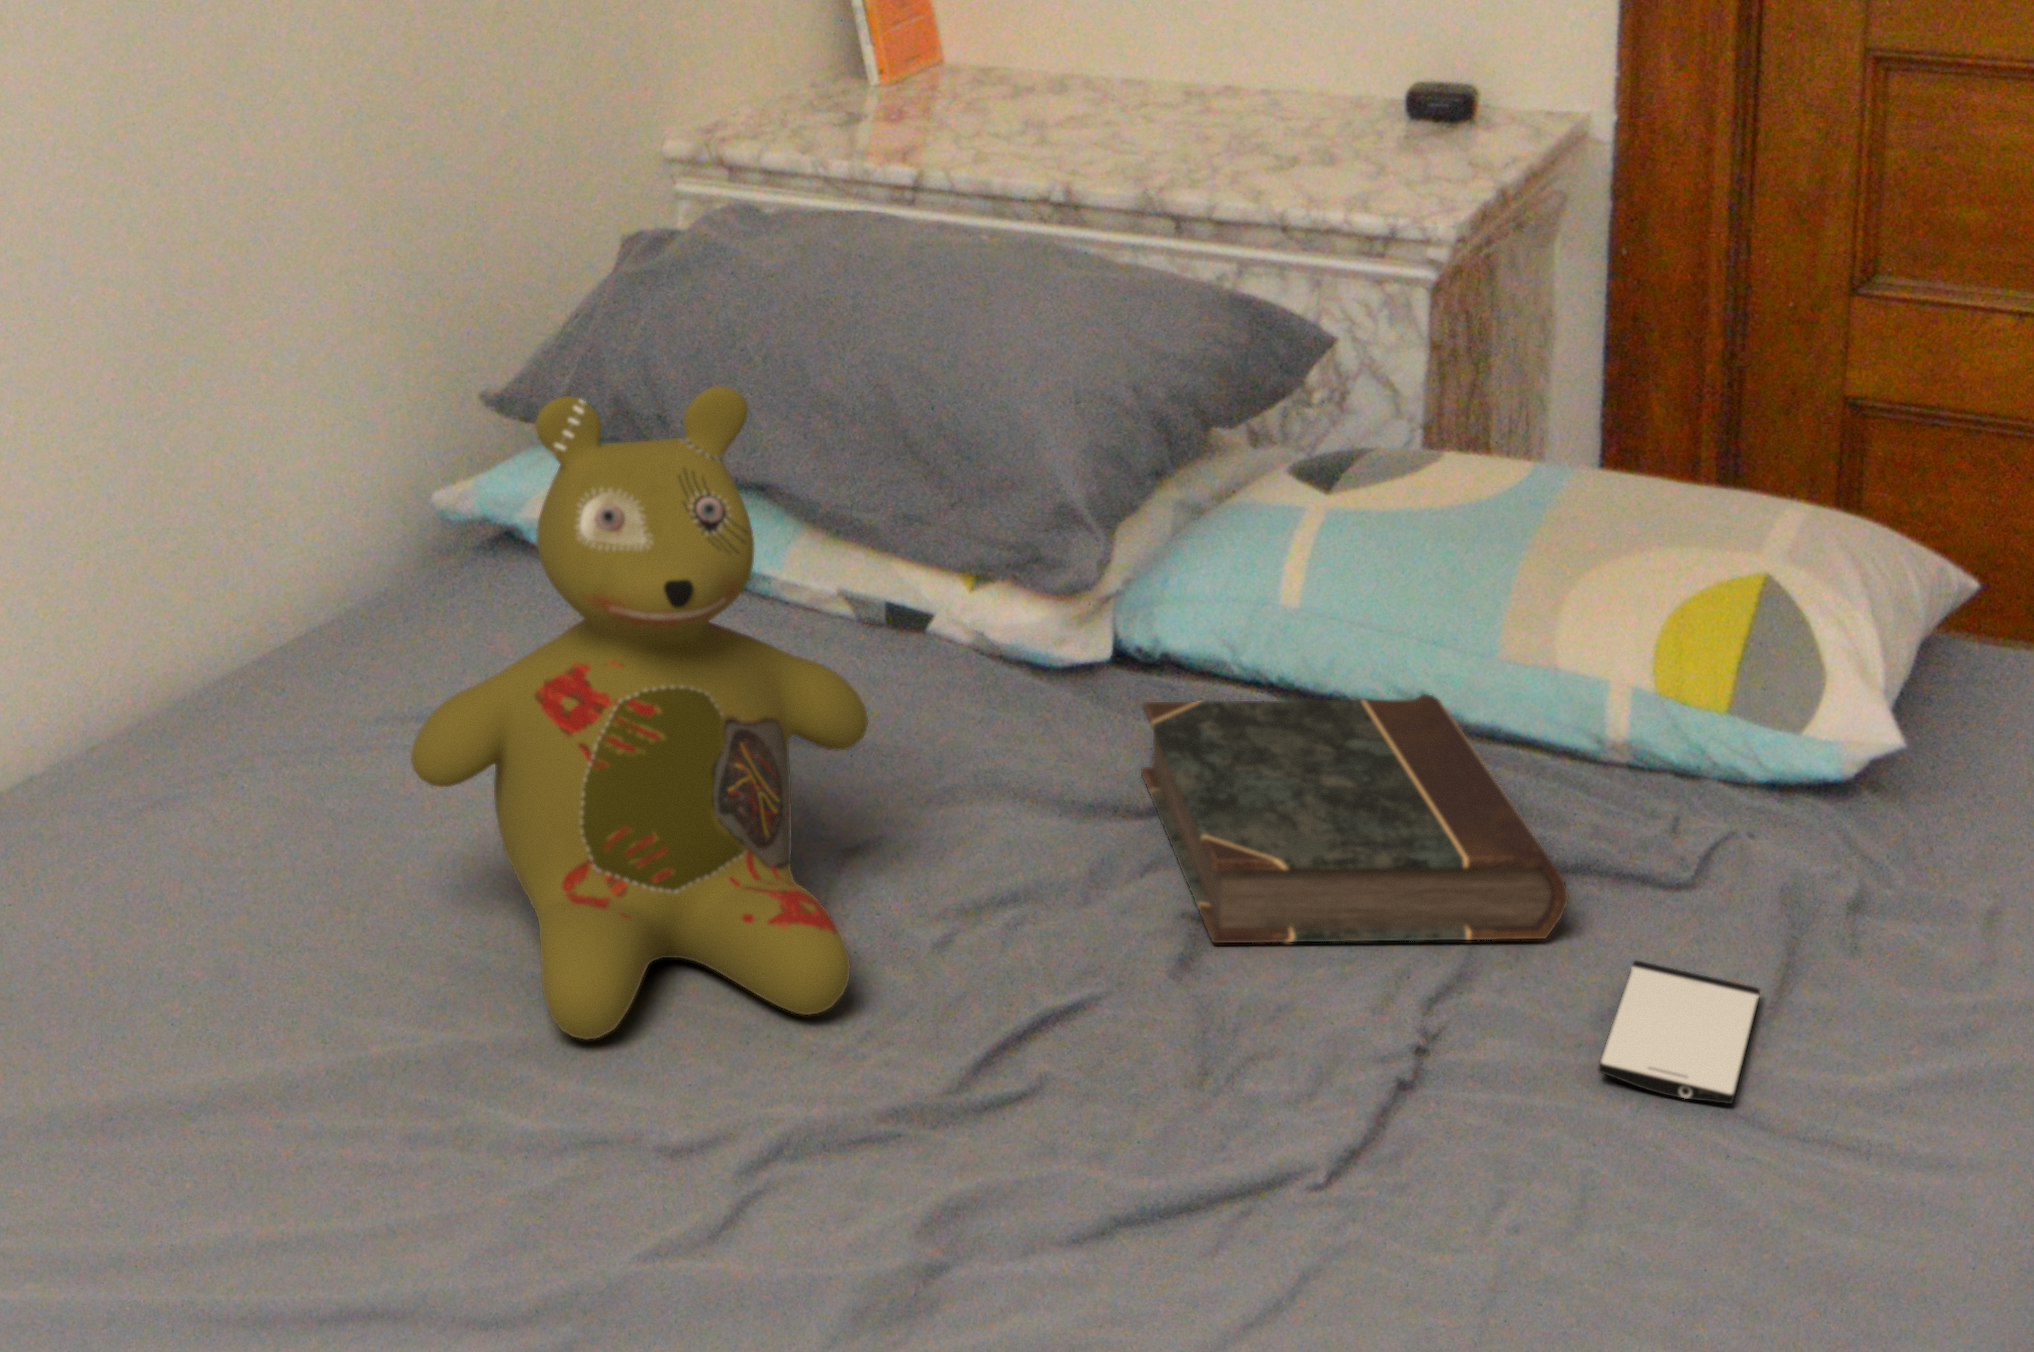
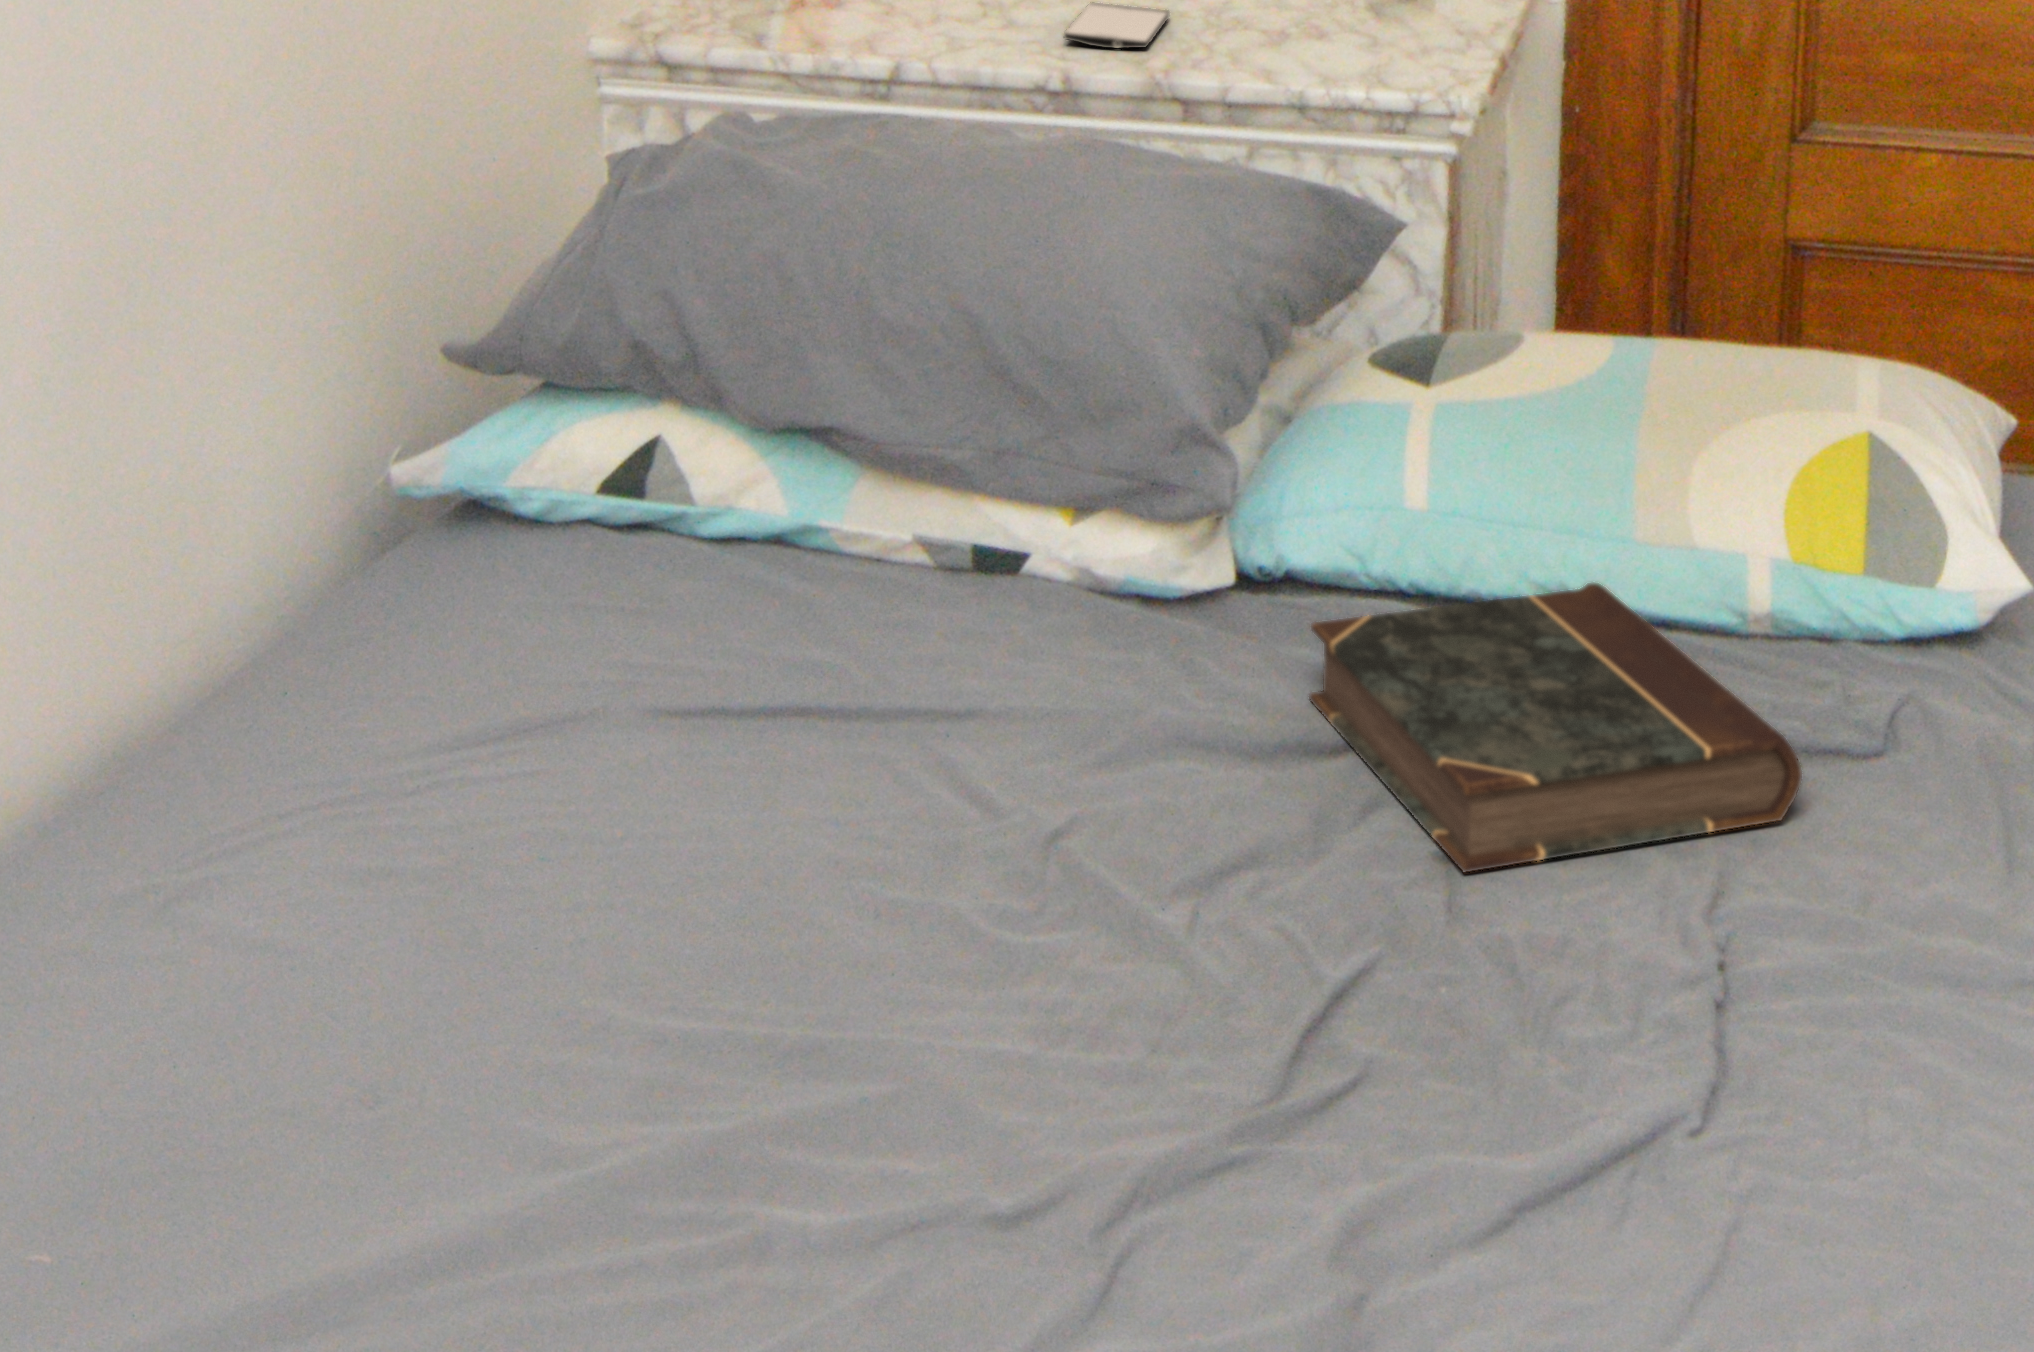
stuffed bear: present [411,386,868,1039] -> none [574,320,1121,1088]
smartphone: present [1598,961,1760,1104] -> present [1064,3,1169,48]

